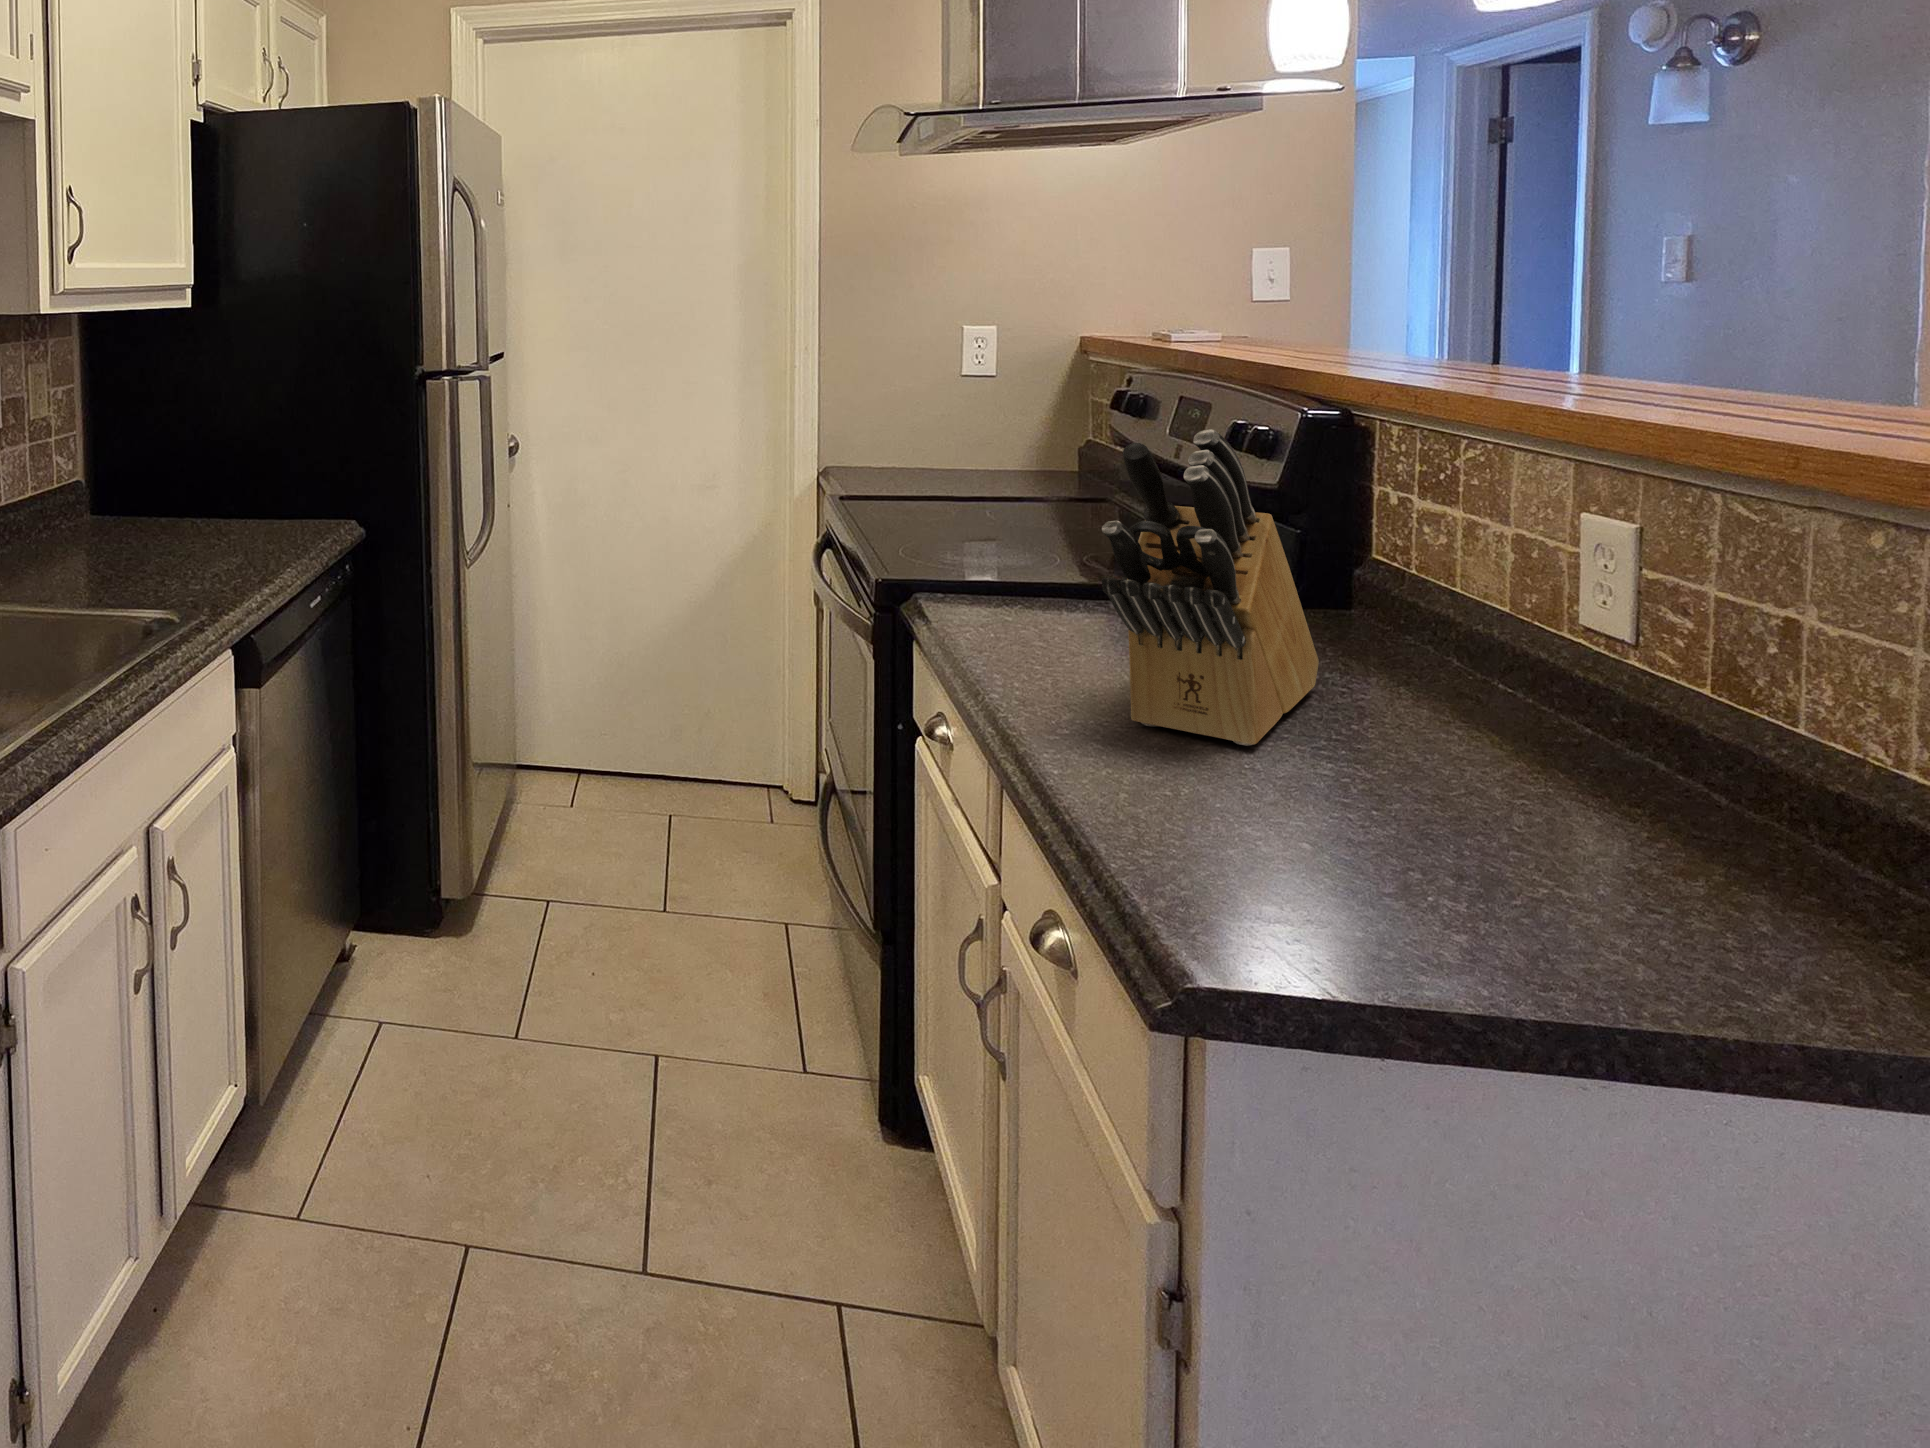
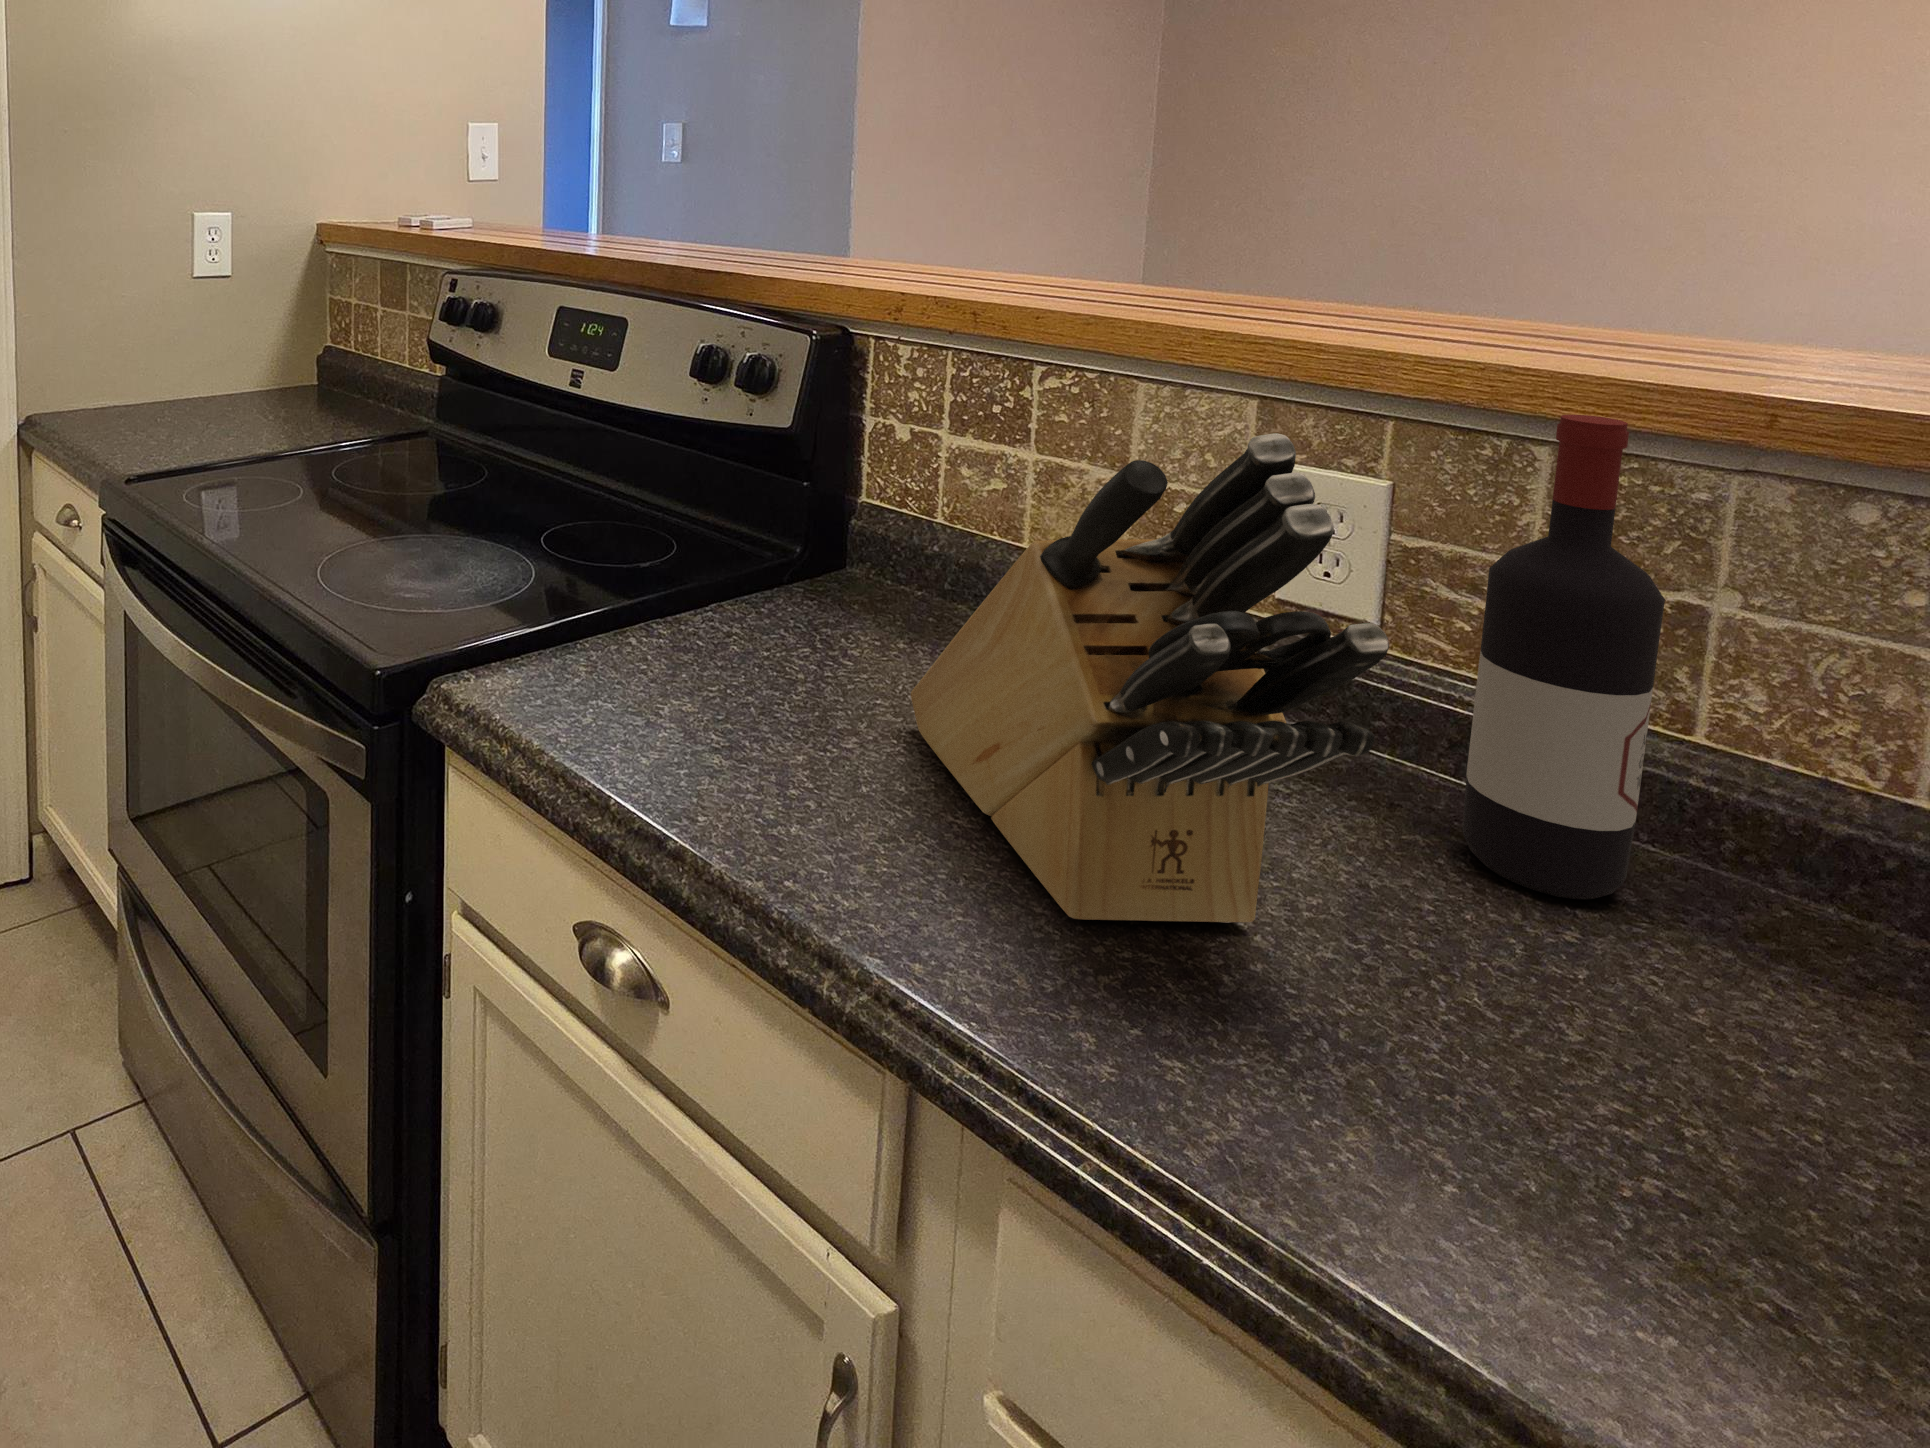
wine bottle: none [1532,449,1662,811] -> present [1462,415,1665,899]

